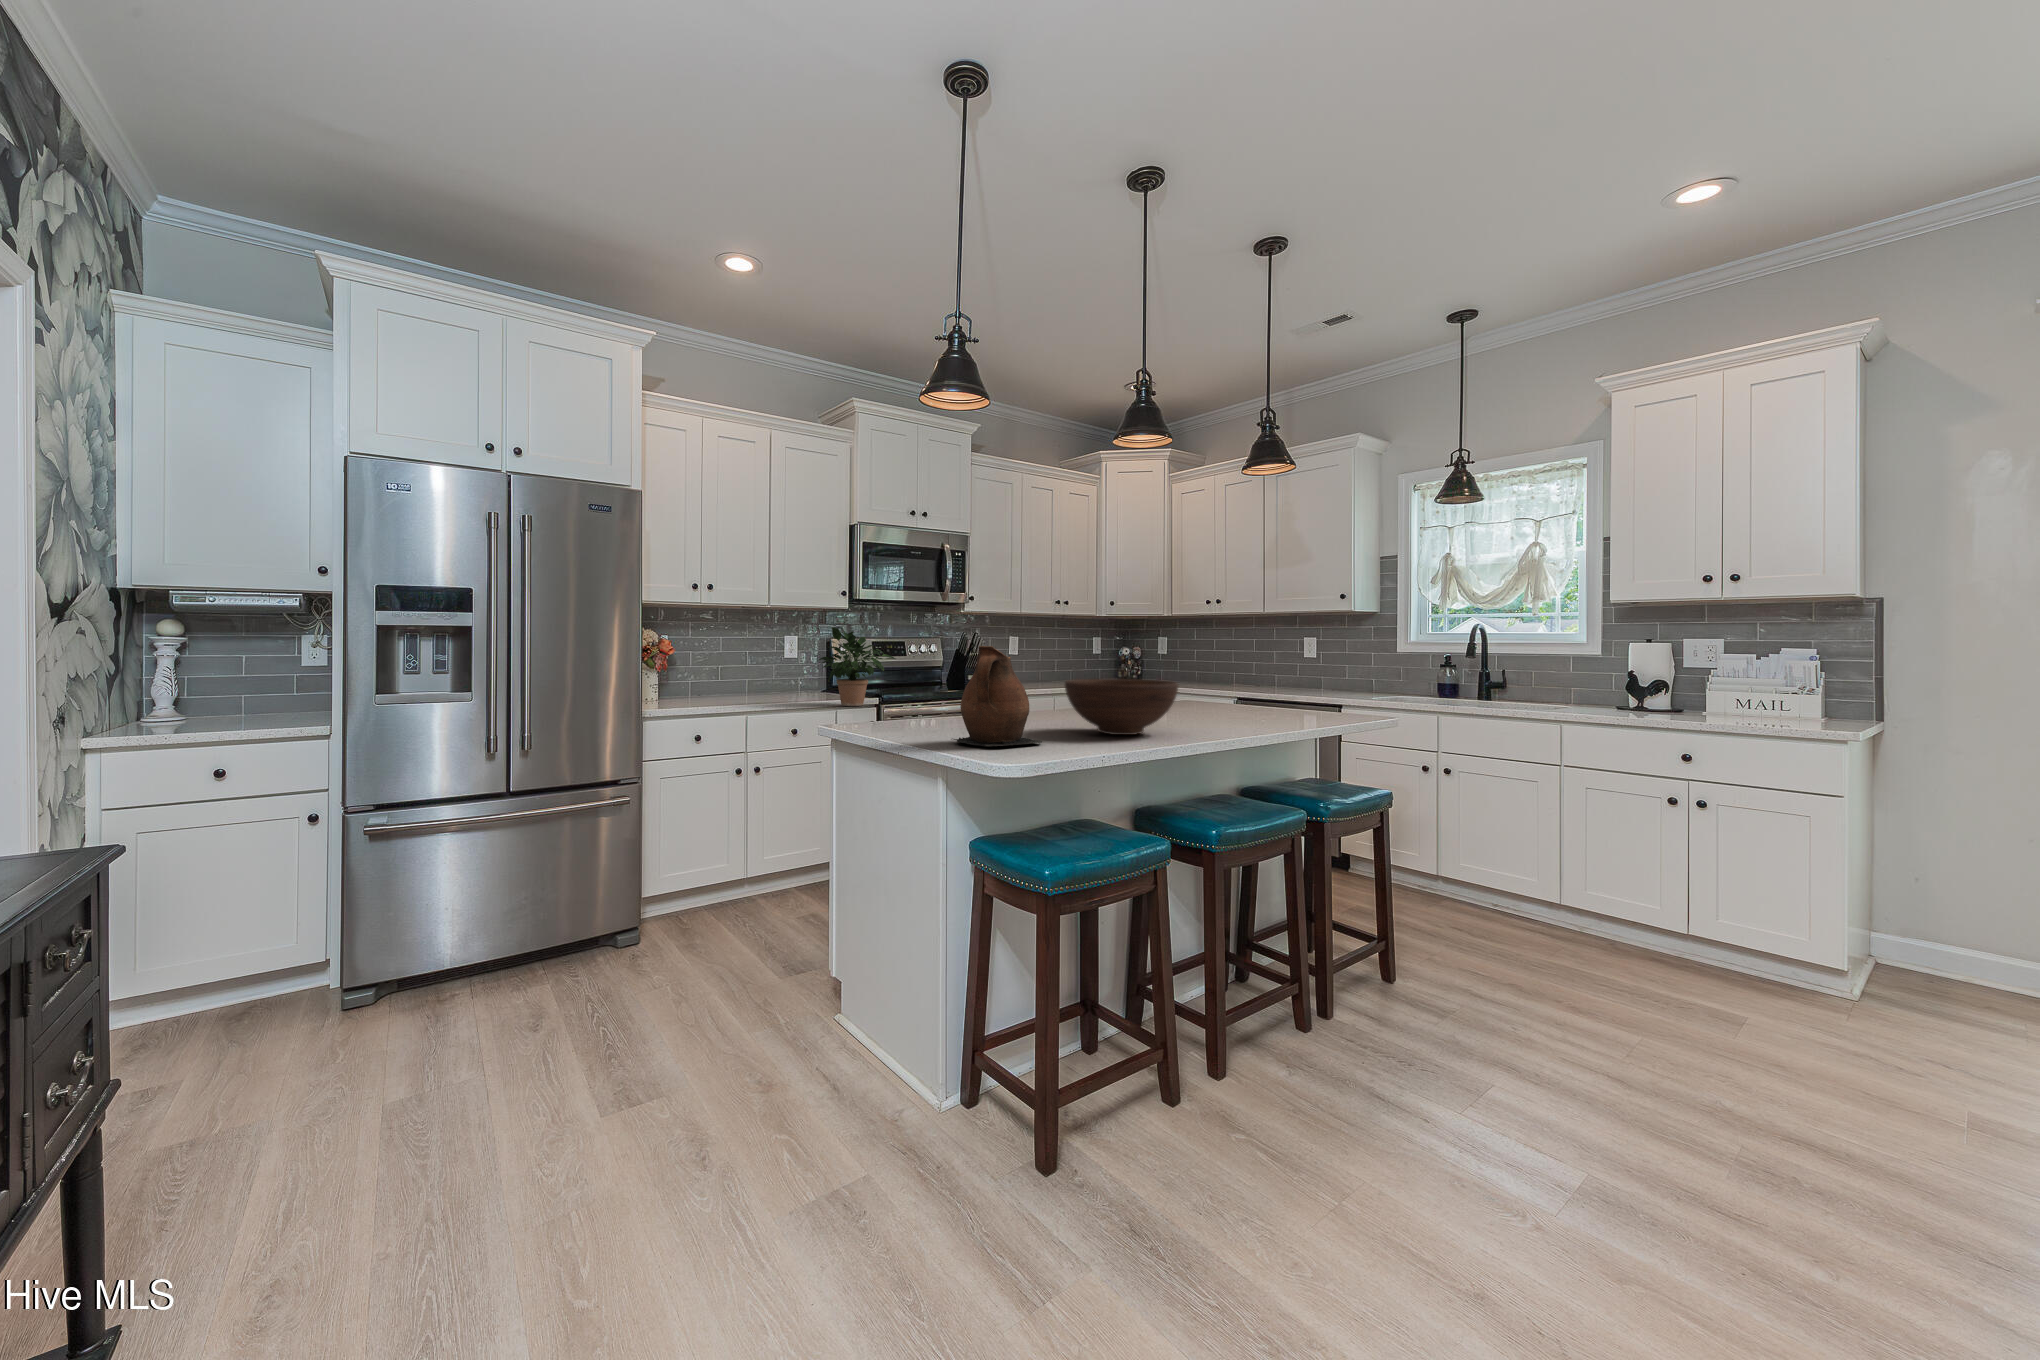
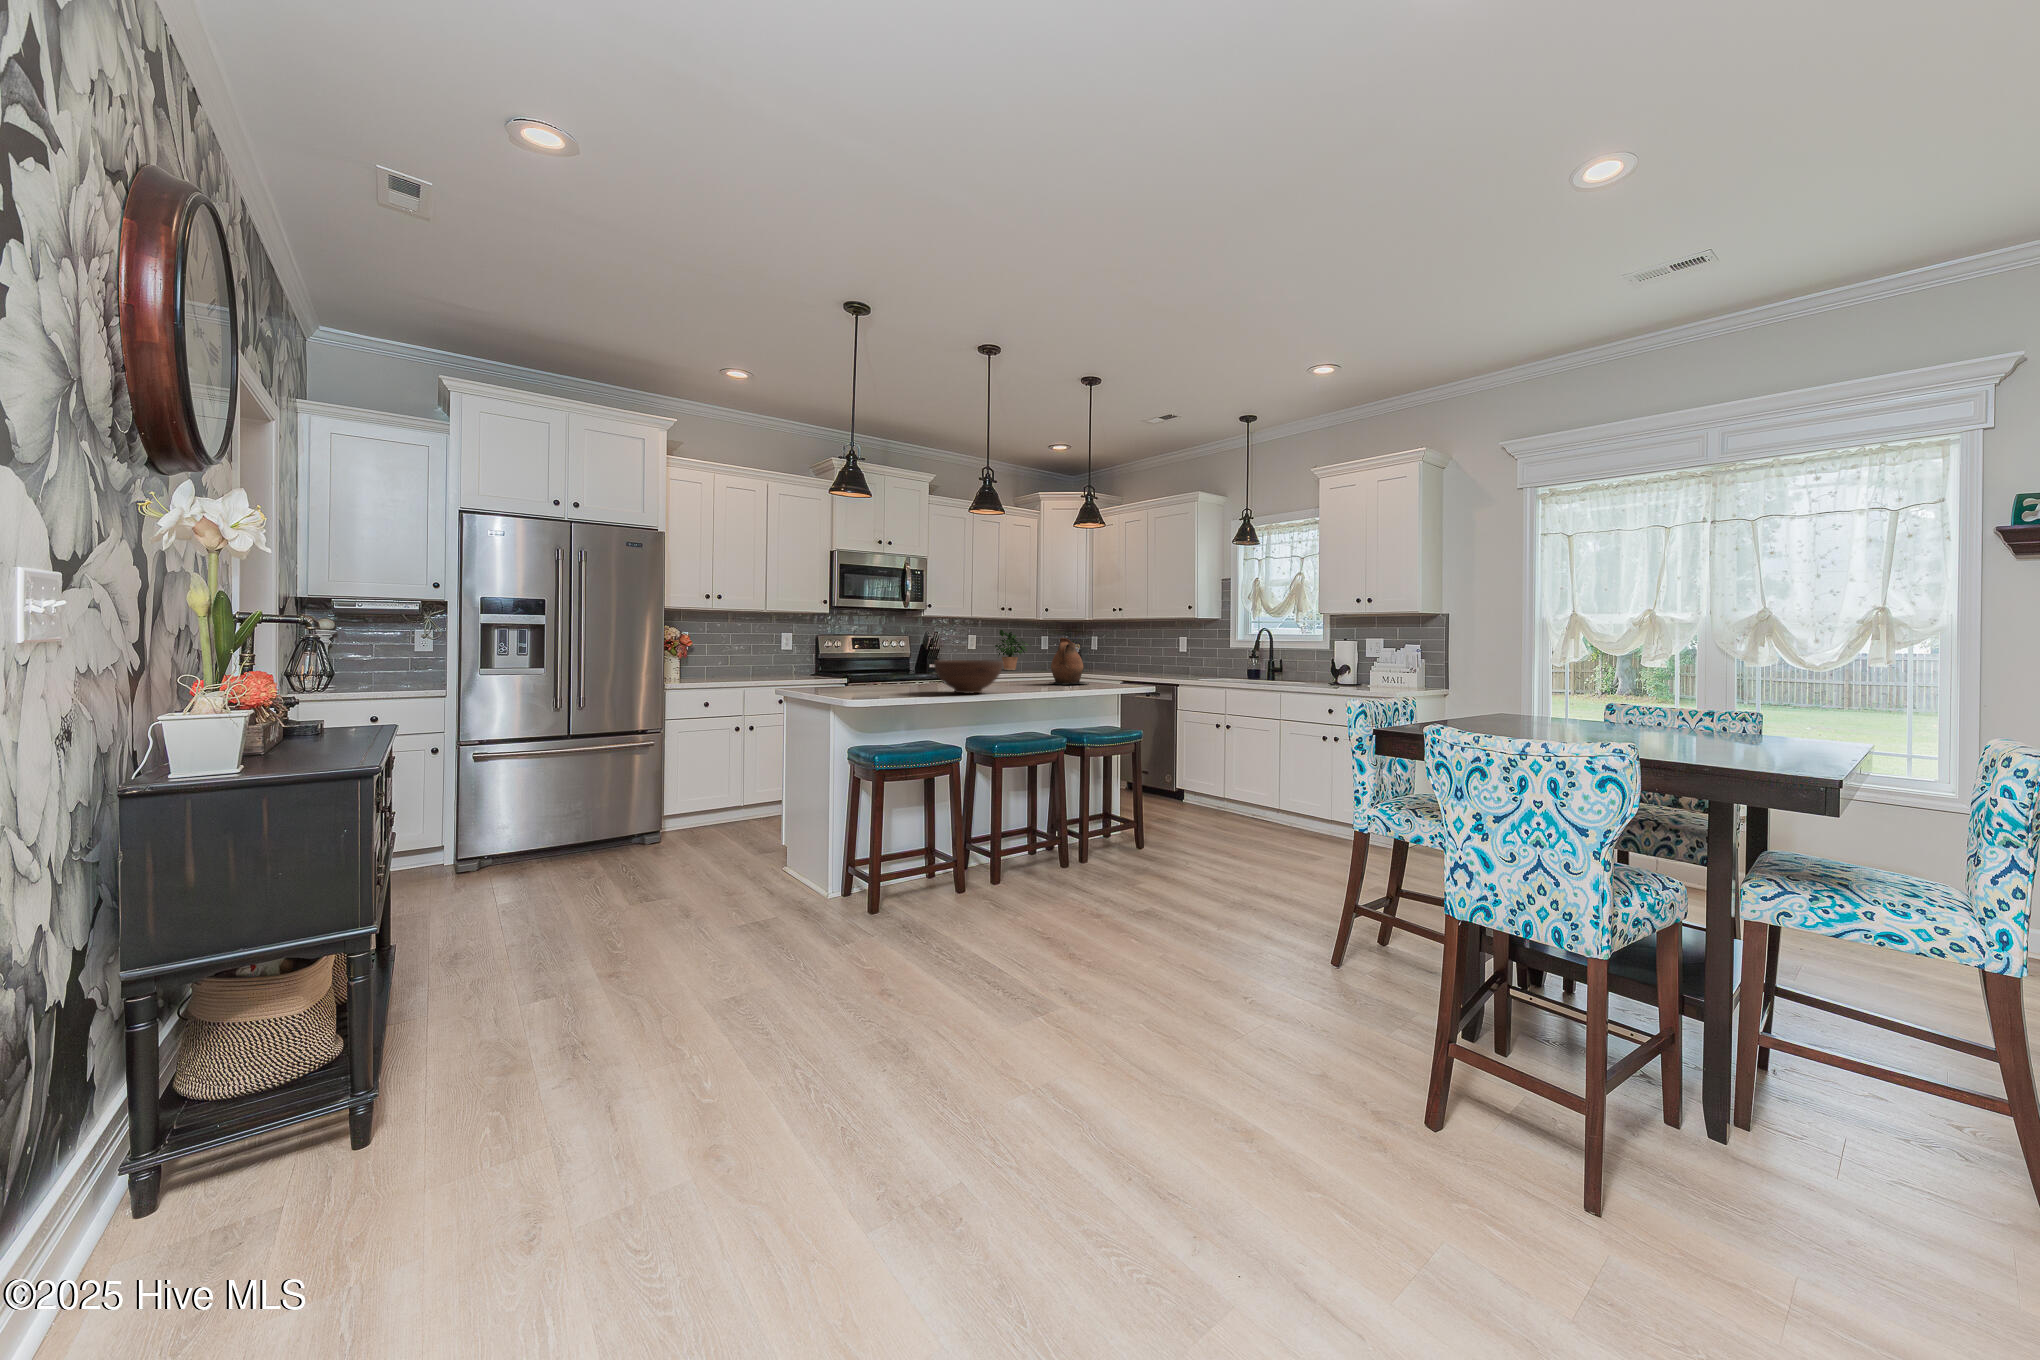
potted plant: present [819,627,895,706] -> present [995,630,1031,670]
ceramic pitcher: present [954,646,1042,747] -> present [1049,638,1089,684]

